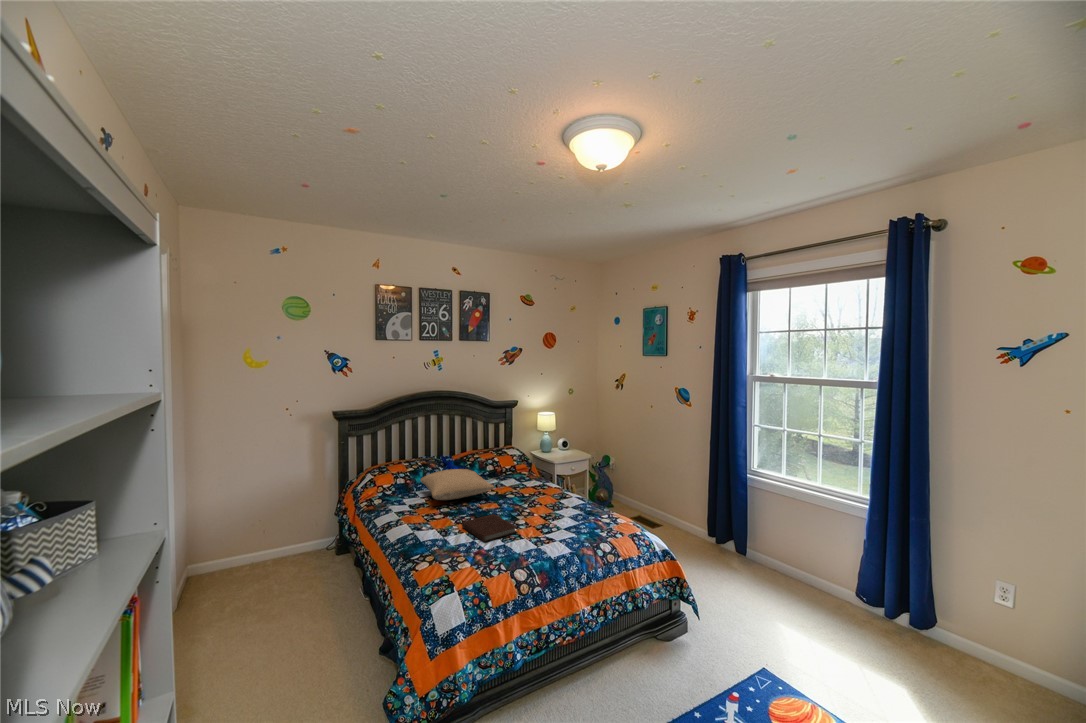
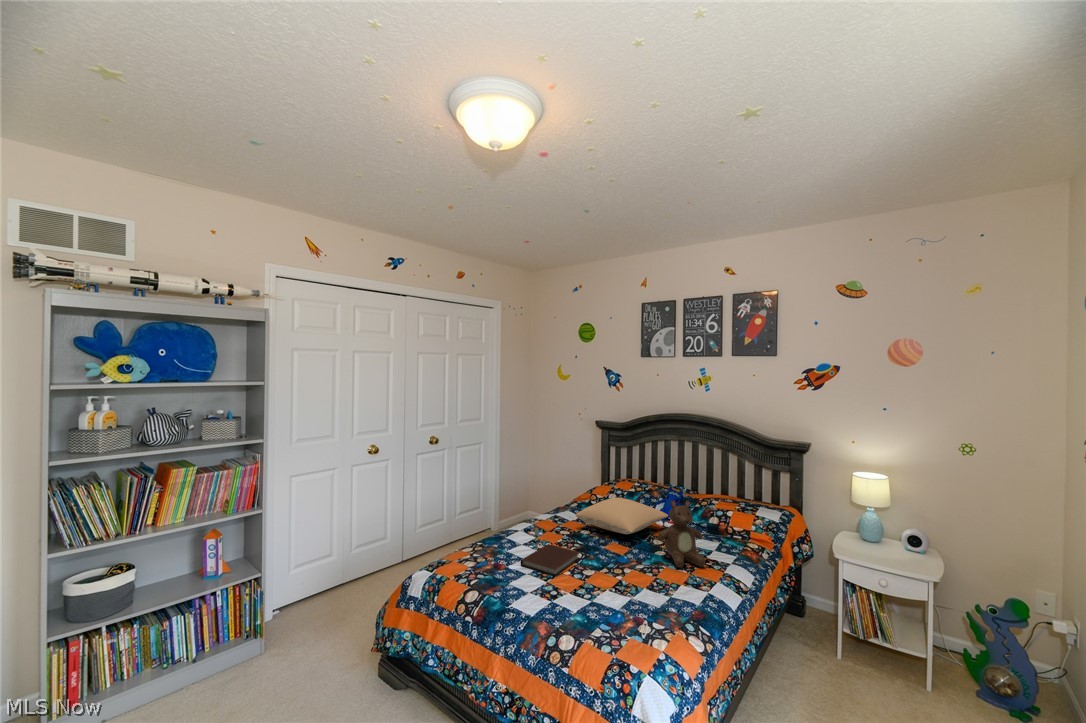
teddy bear: none [516,448,546,495] -> present [657,501,706,568]

